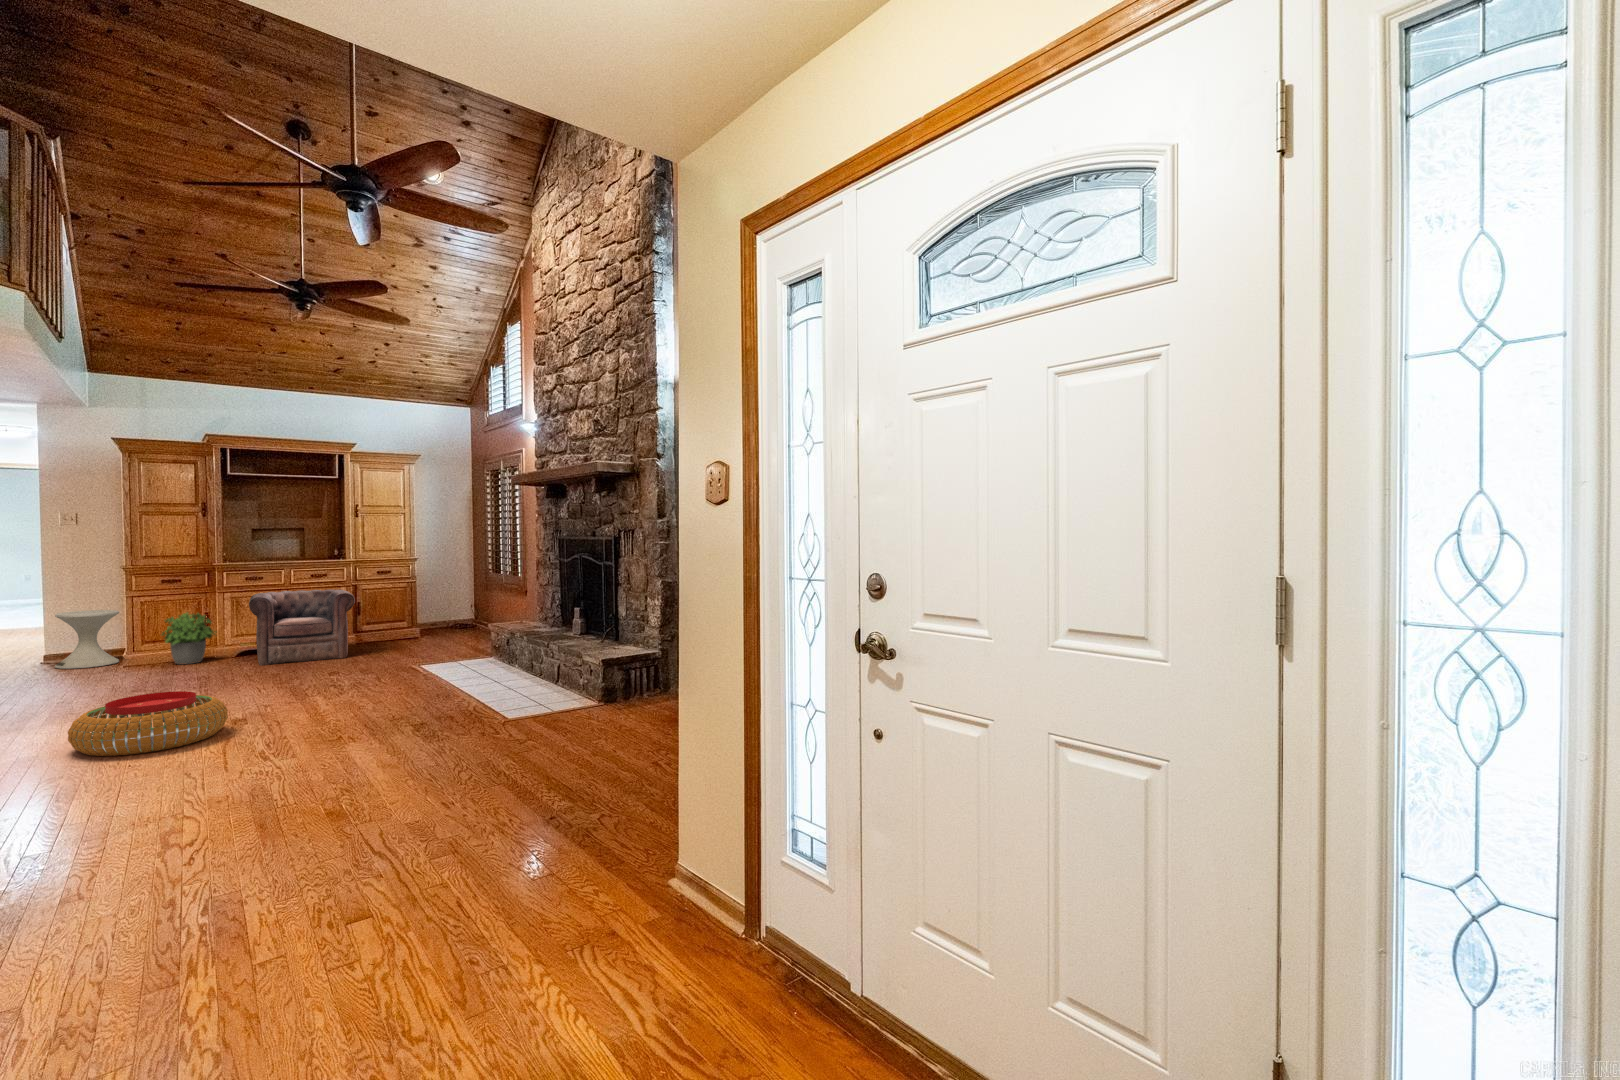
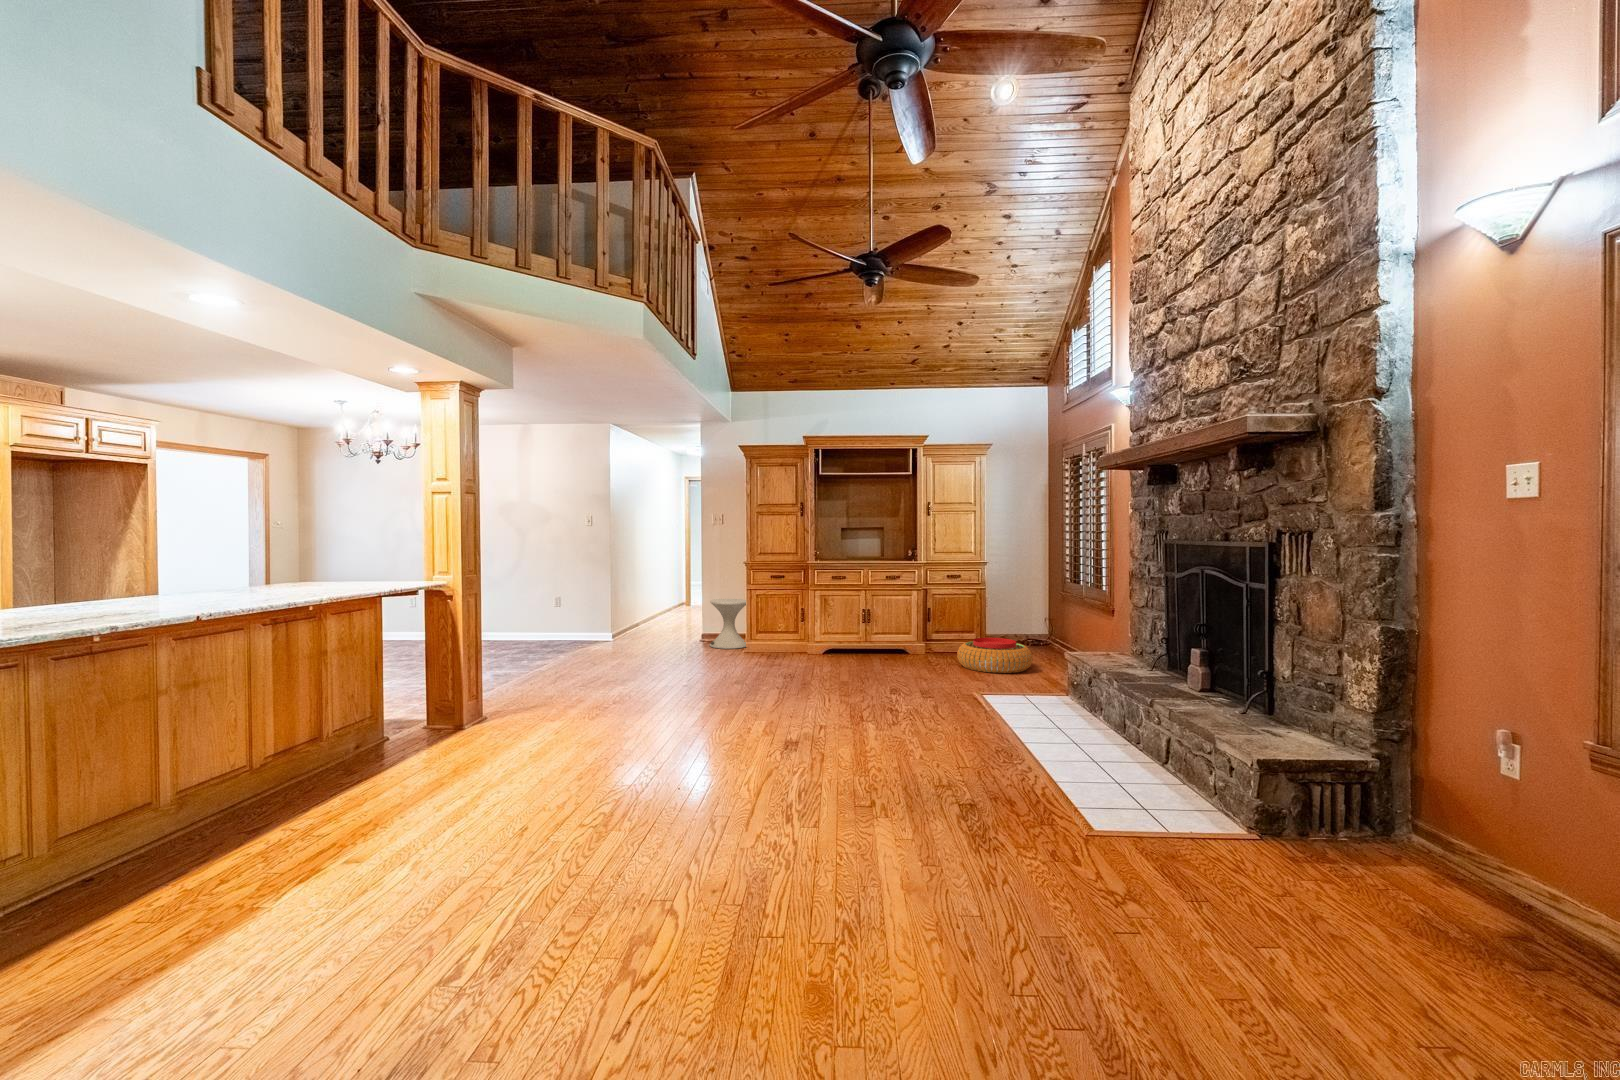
armchair: present [249,590,355,666] -> none [832,592,922,669]
potted plant: present [162,612,216,665] -> none [771,607,811,656]
pouf: present [68,691,228,756] -> present [957,638,1033,673]

